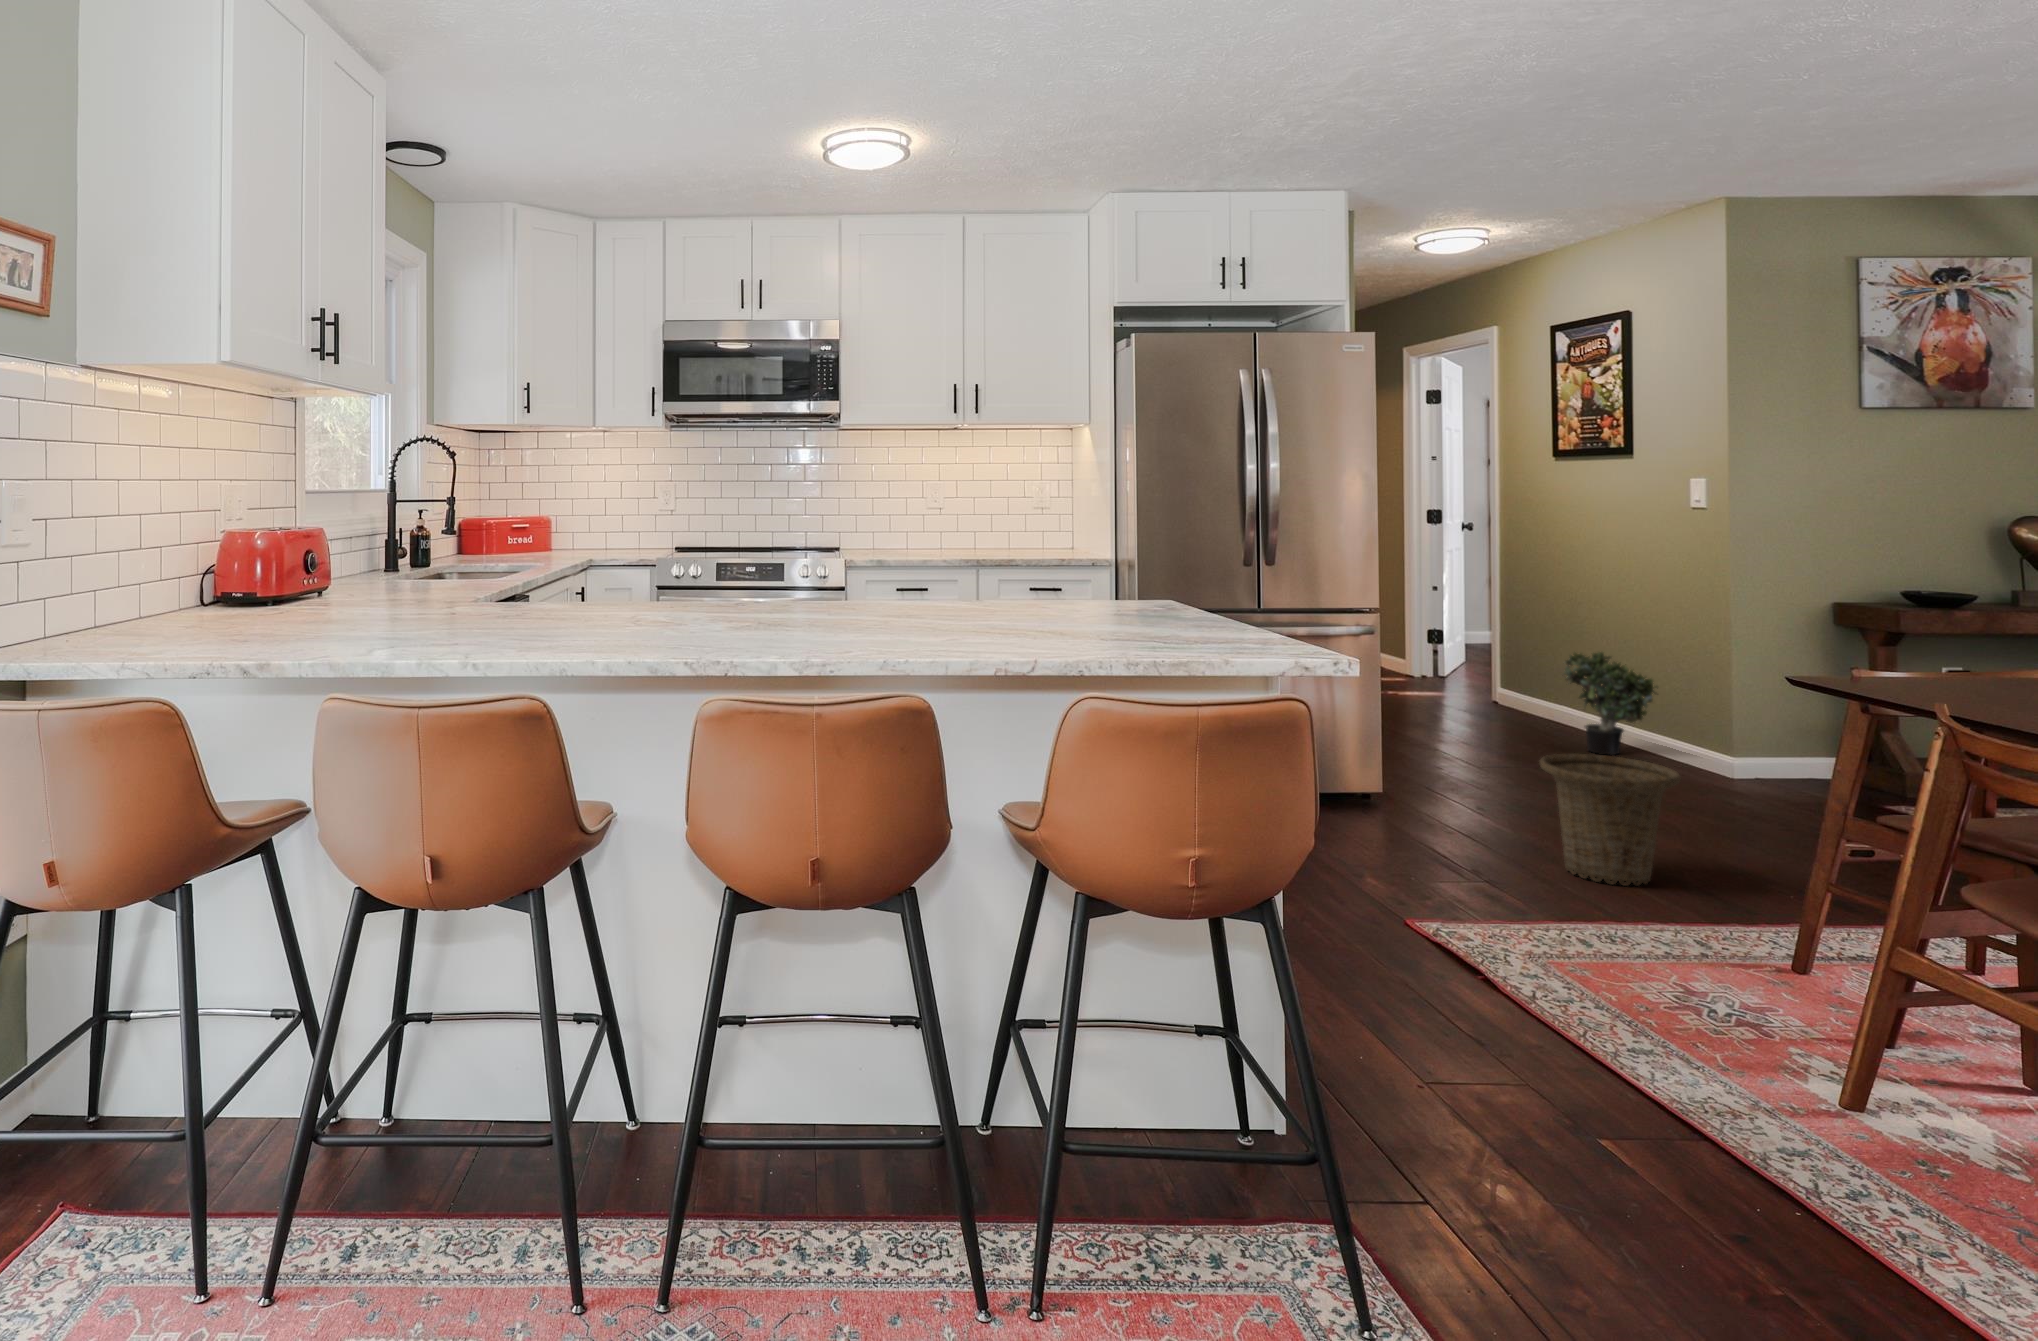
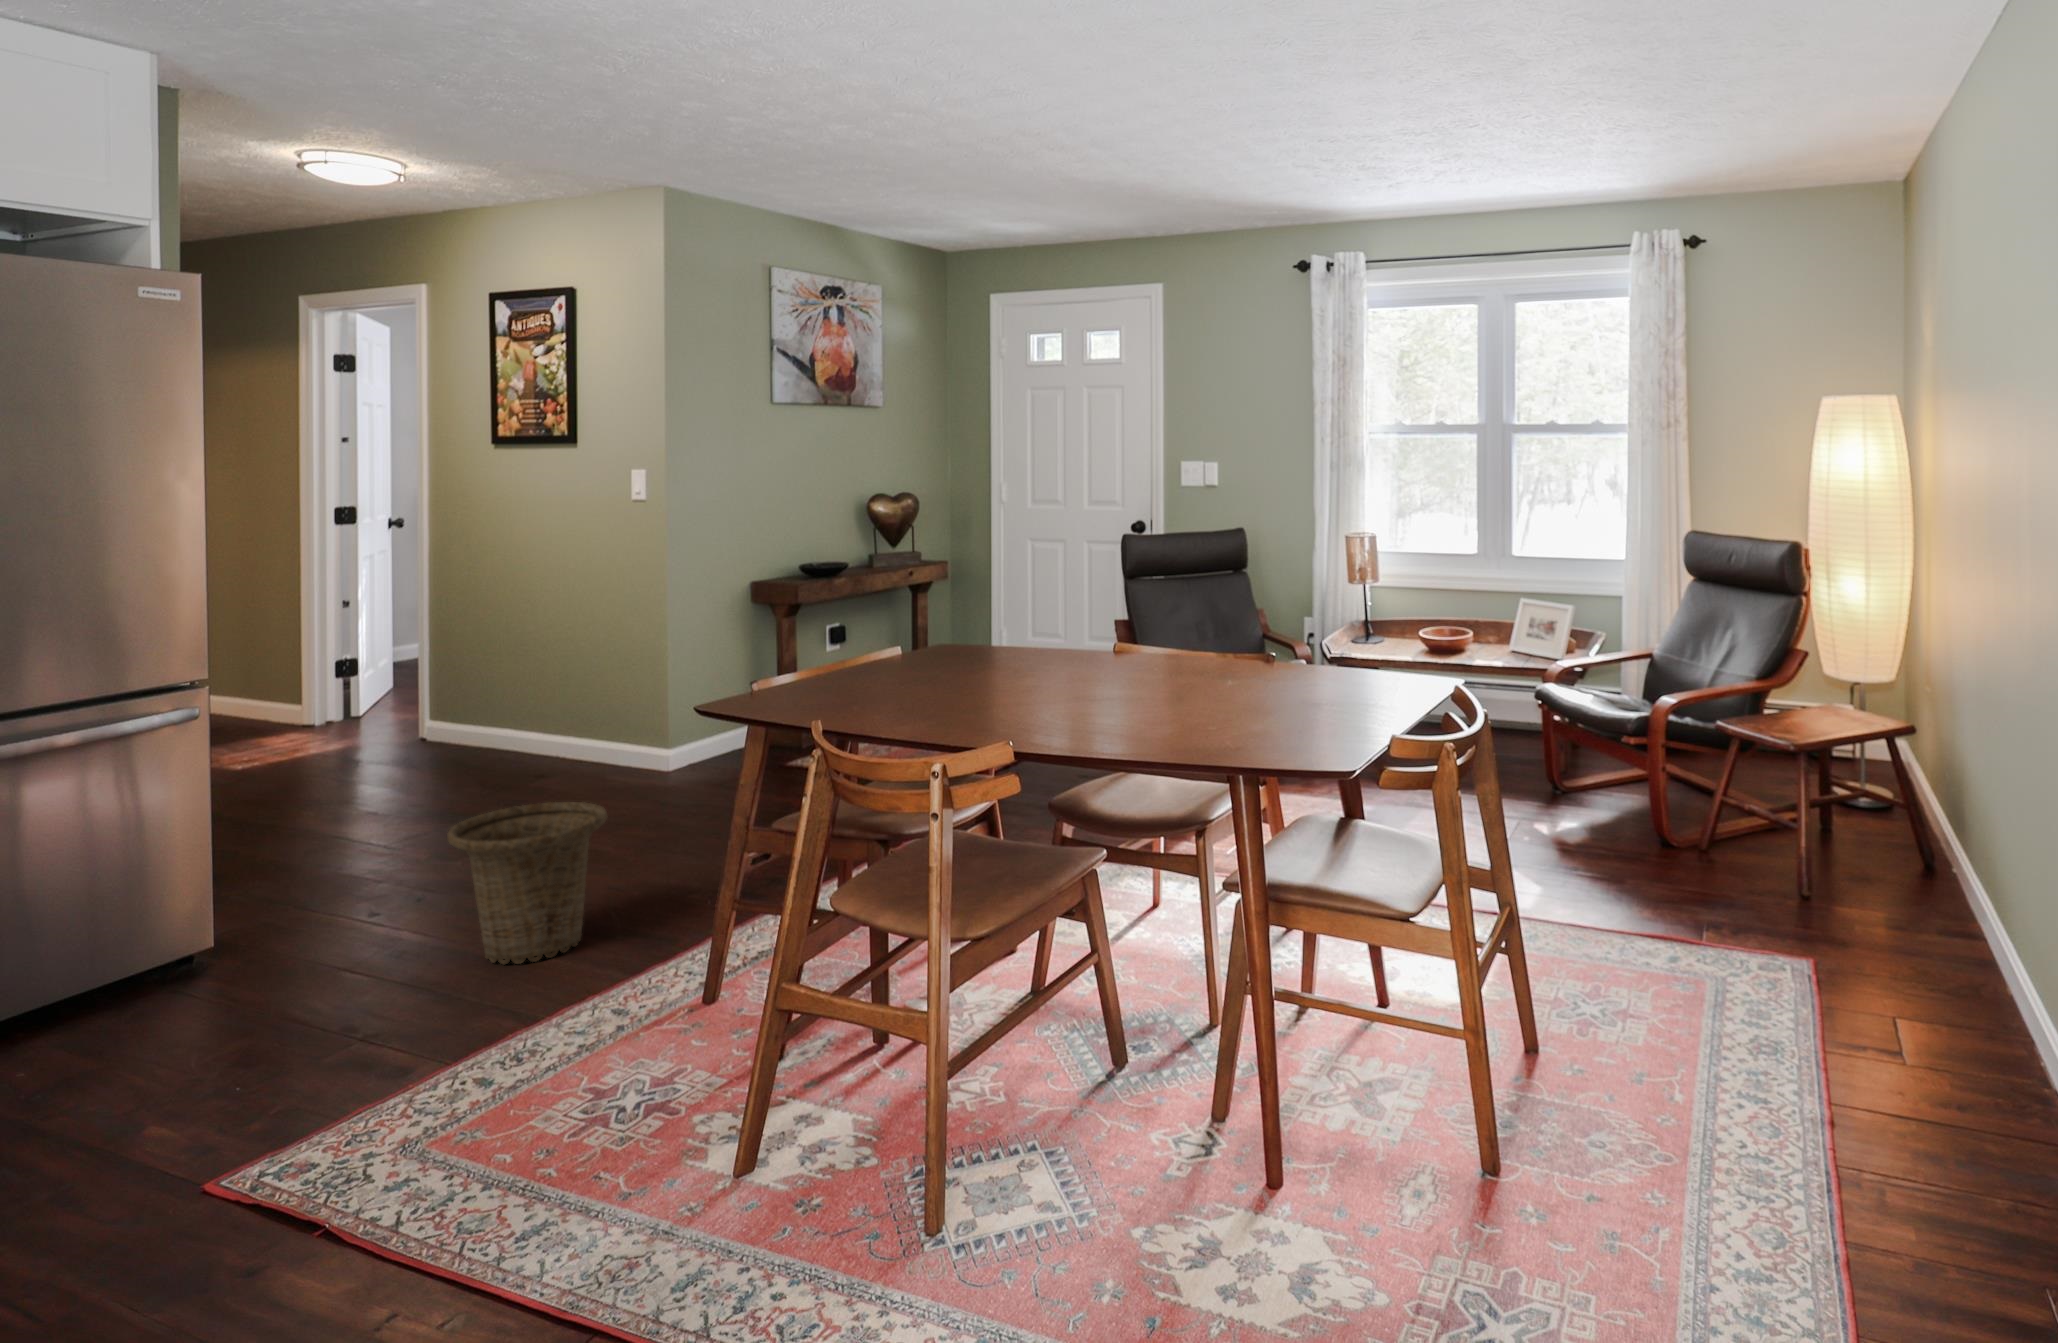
potted plant: present [1564,652,1657,755] -> none [510,662,613,776]

